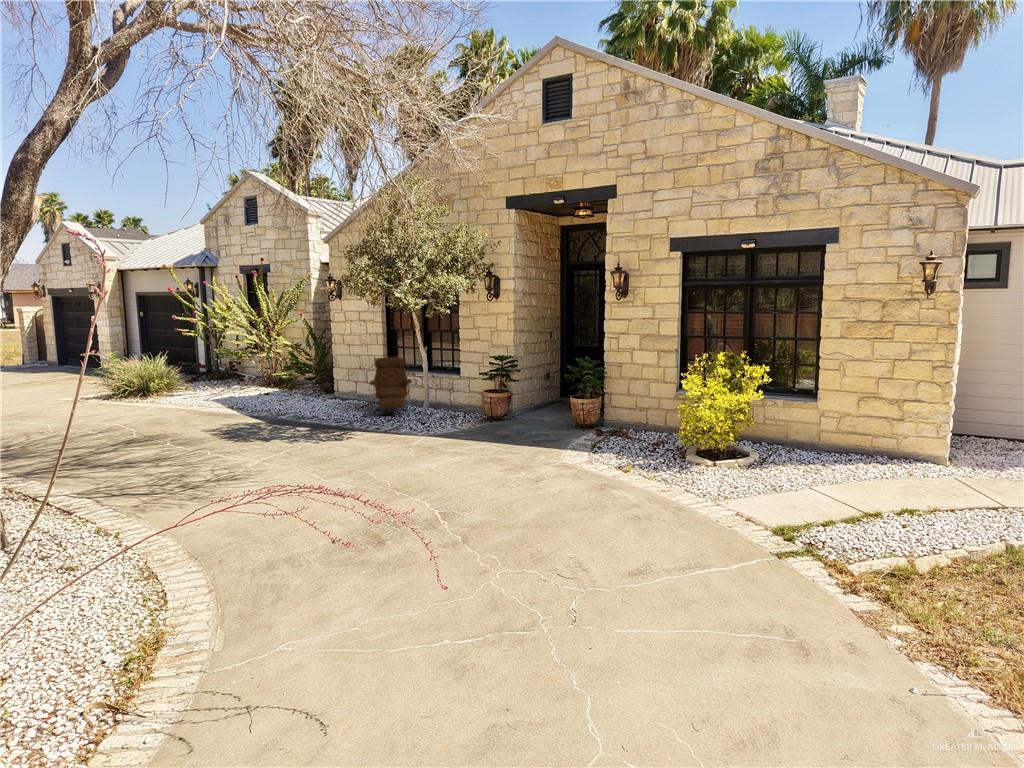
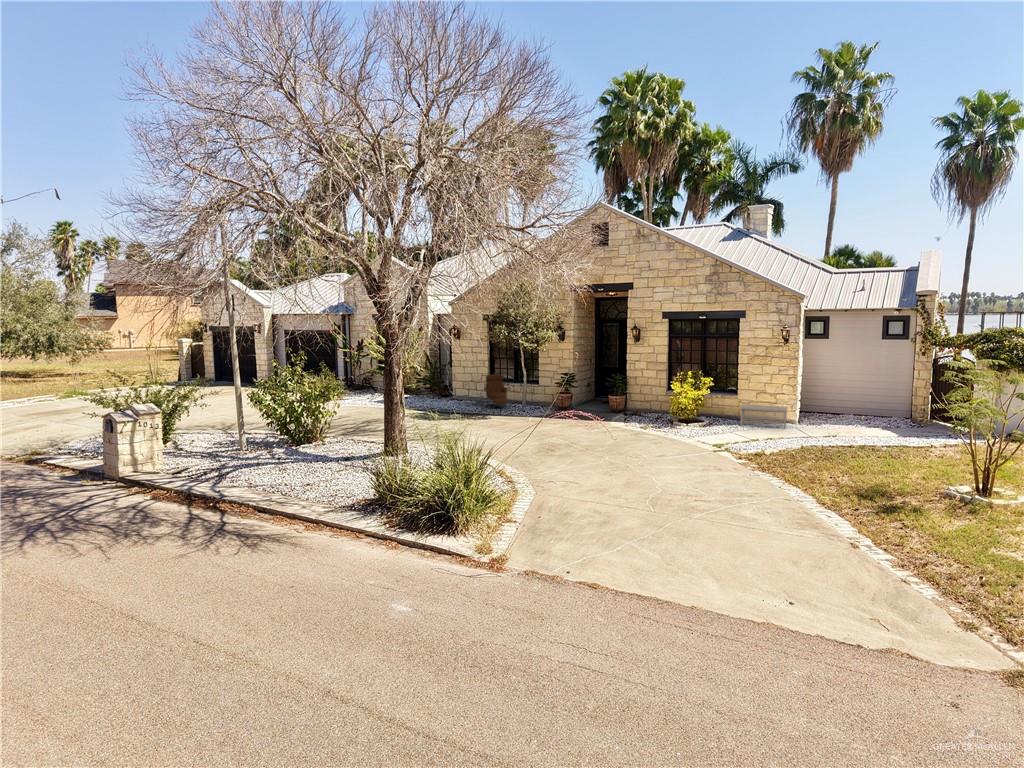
storage bench: none [825,420,933,478] -> present [740,404,788,429]

